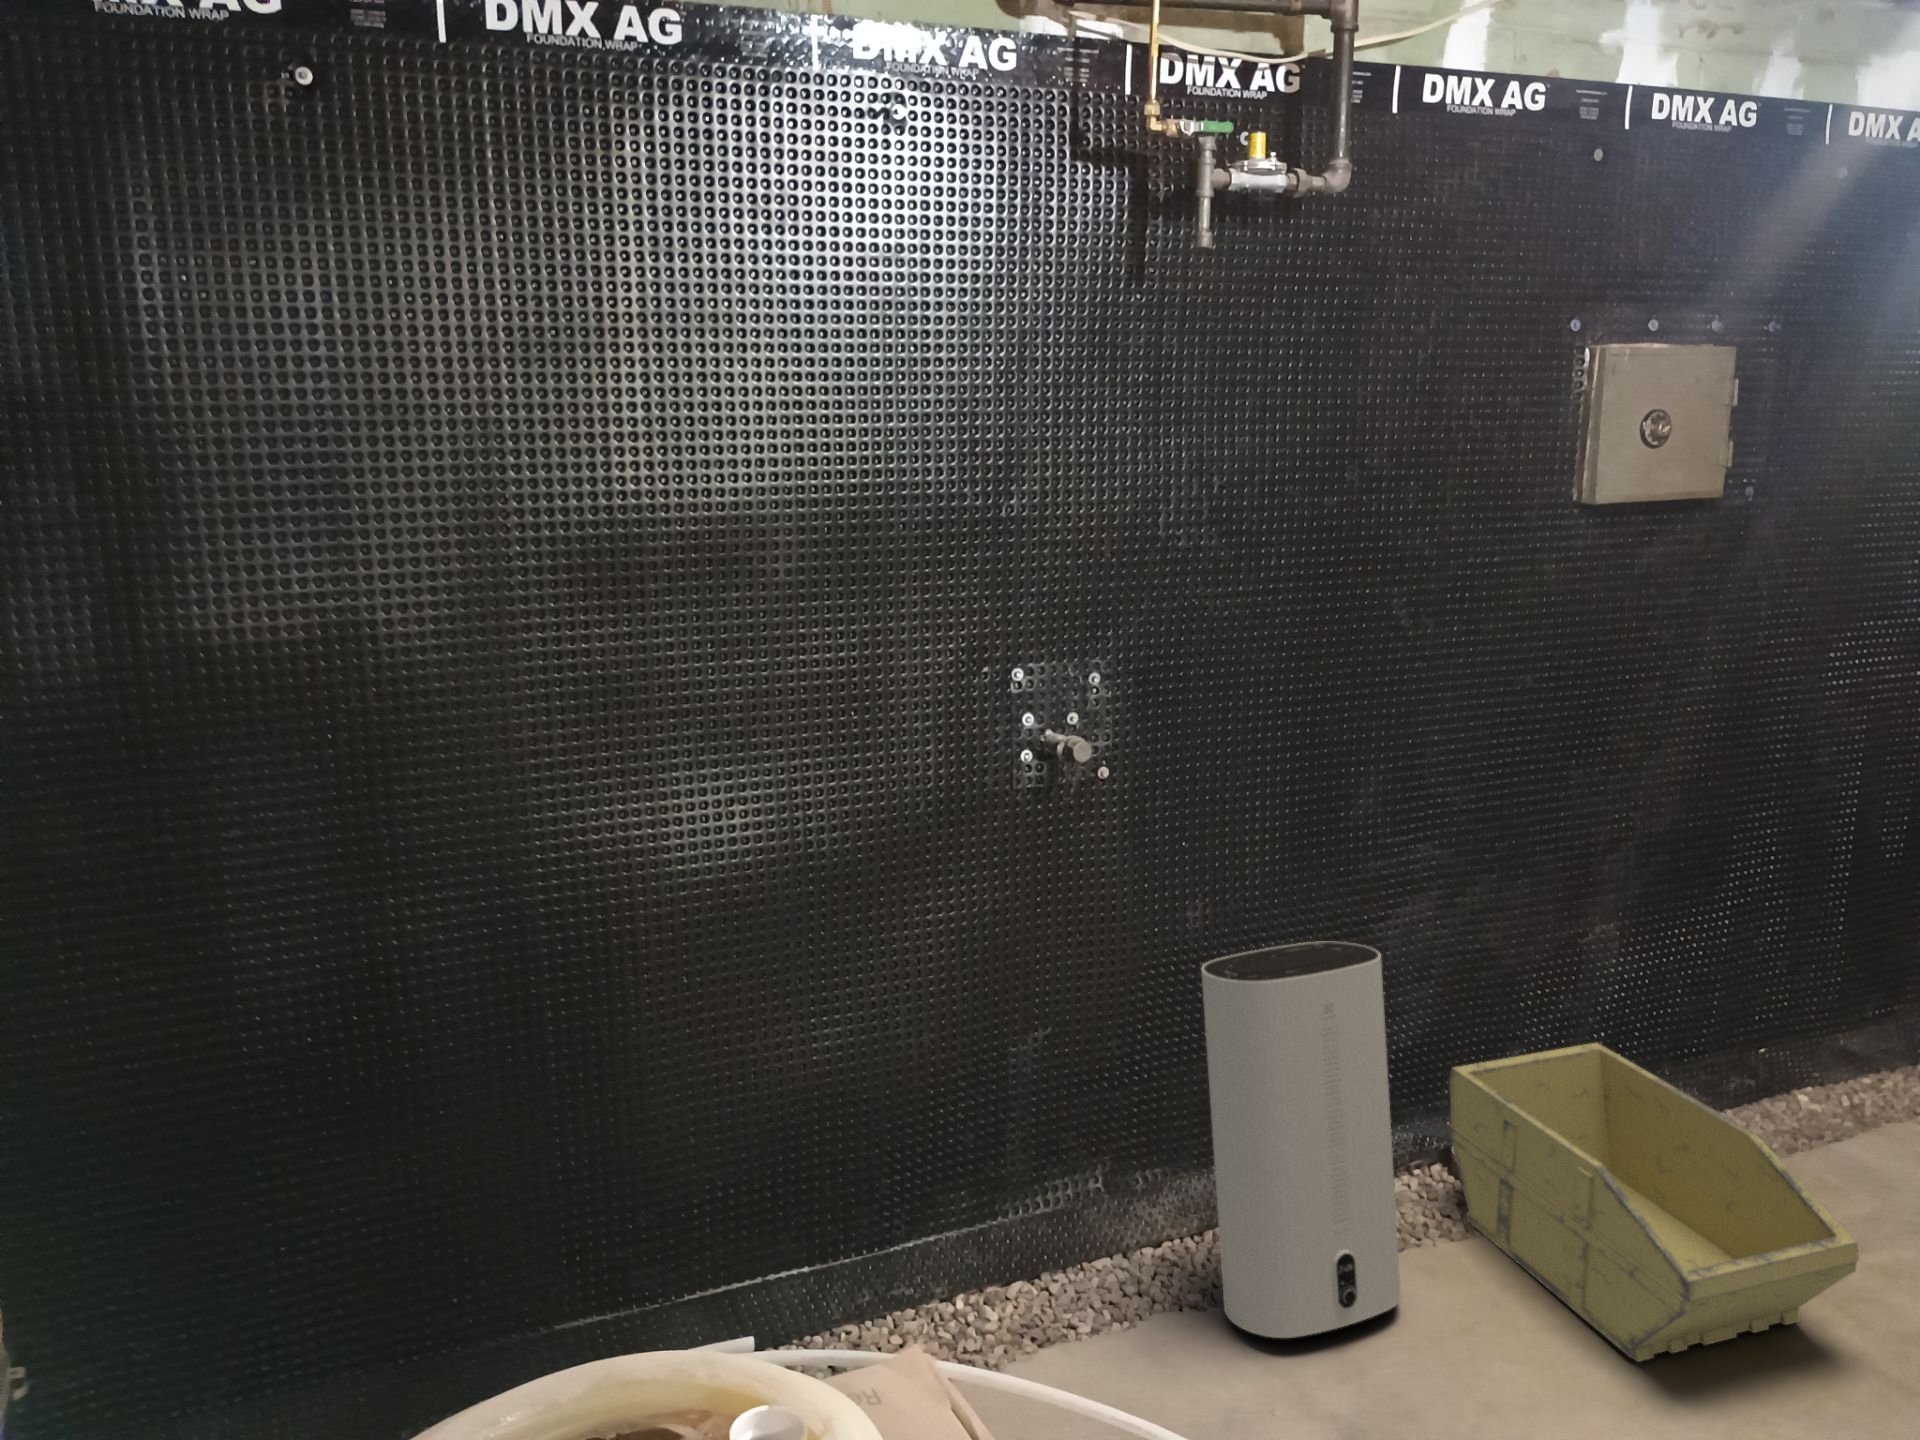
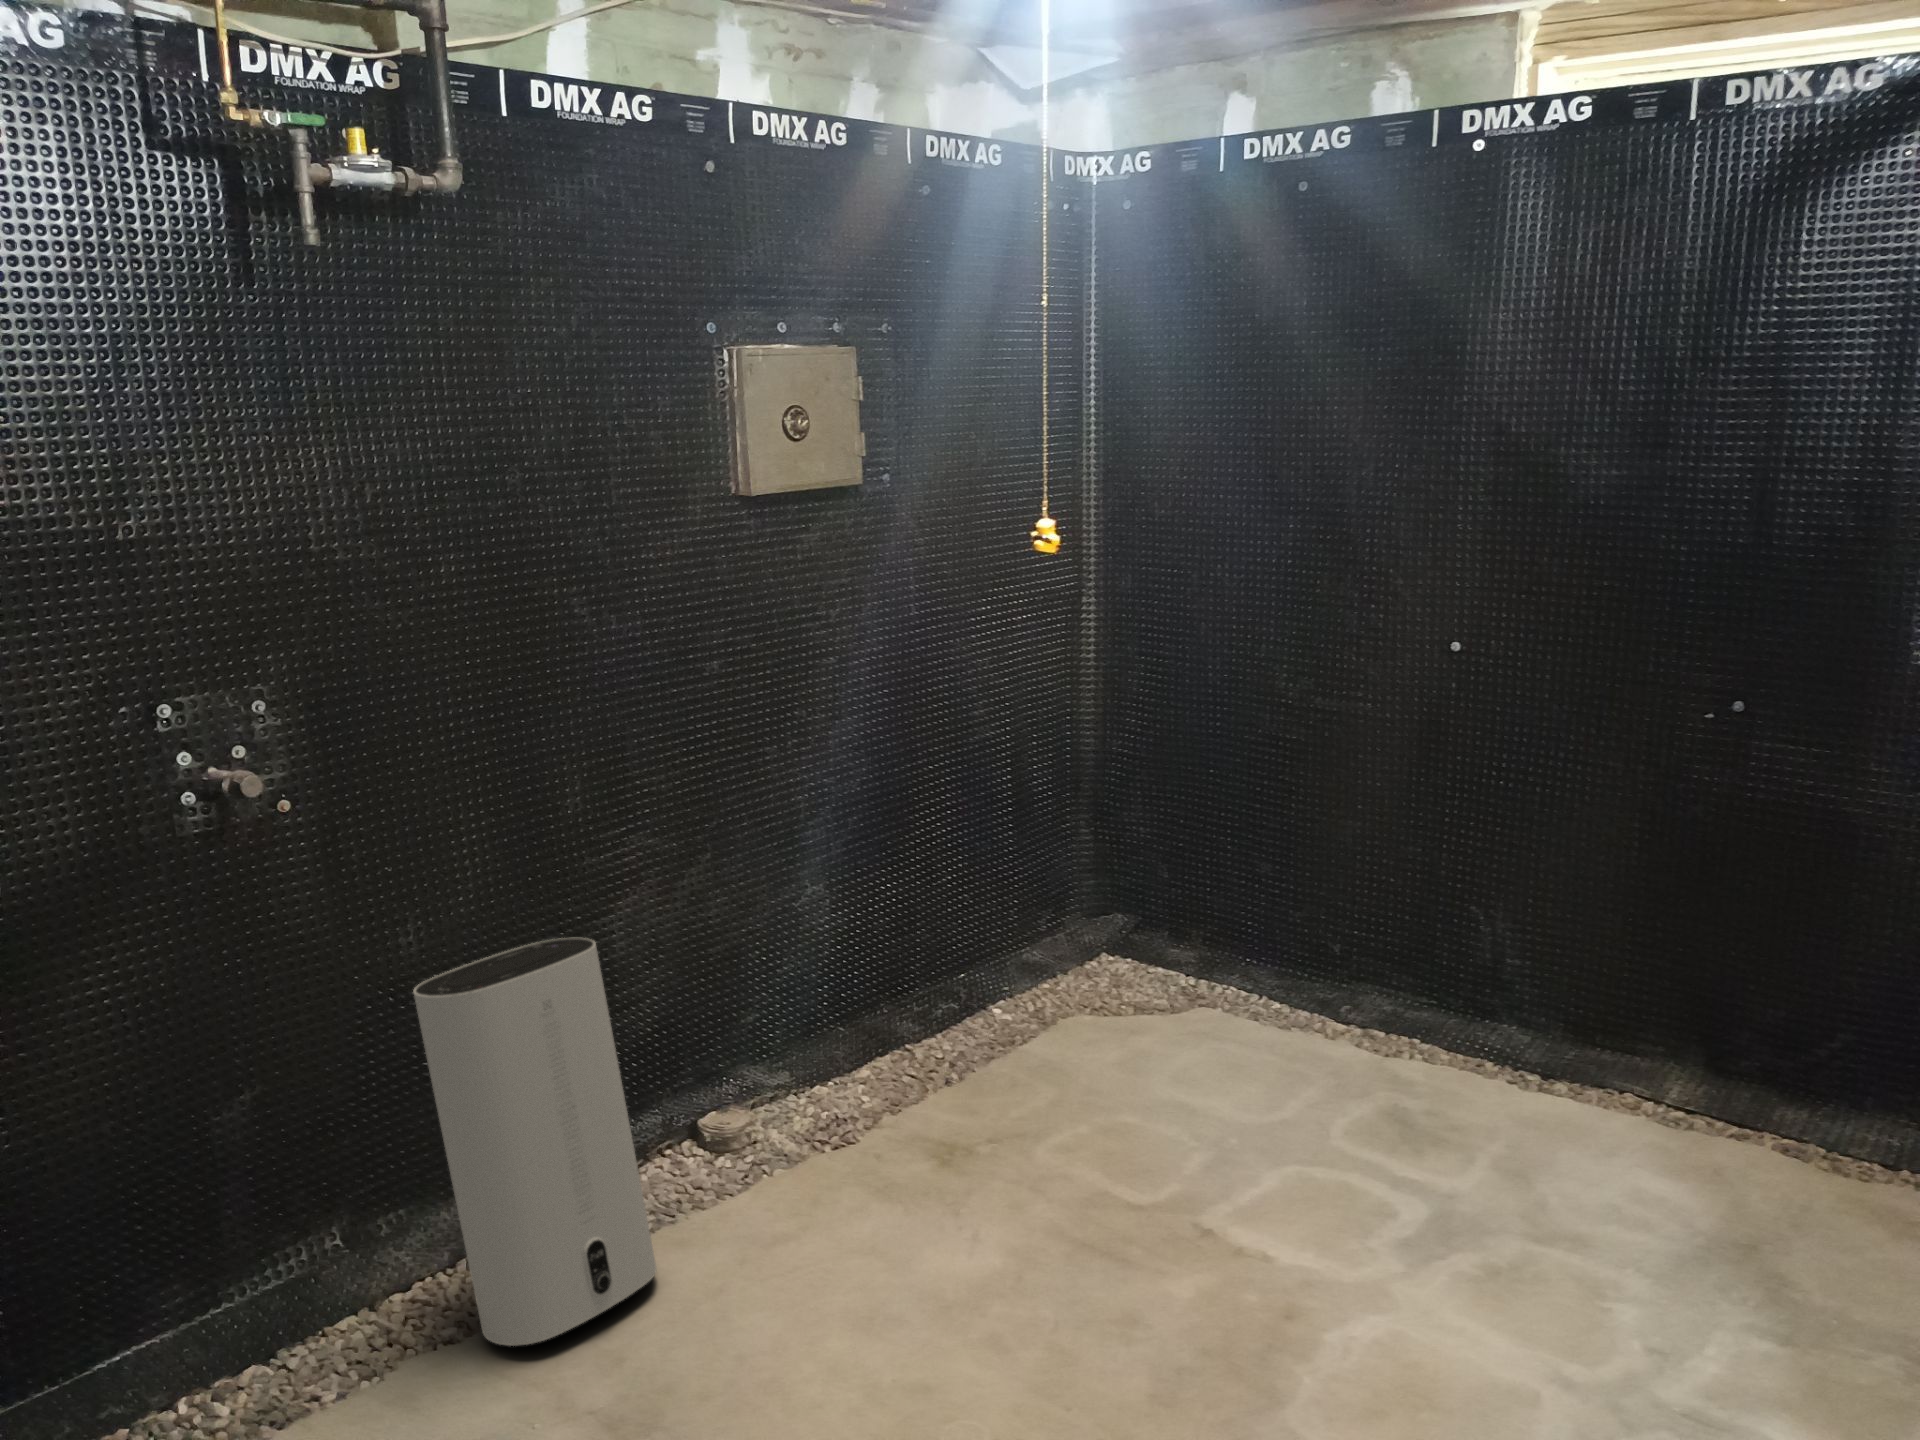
storage bin: present [1448,1042,1859,1362] -> none [687,991,1029,1267]

